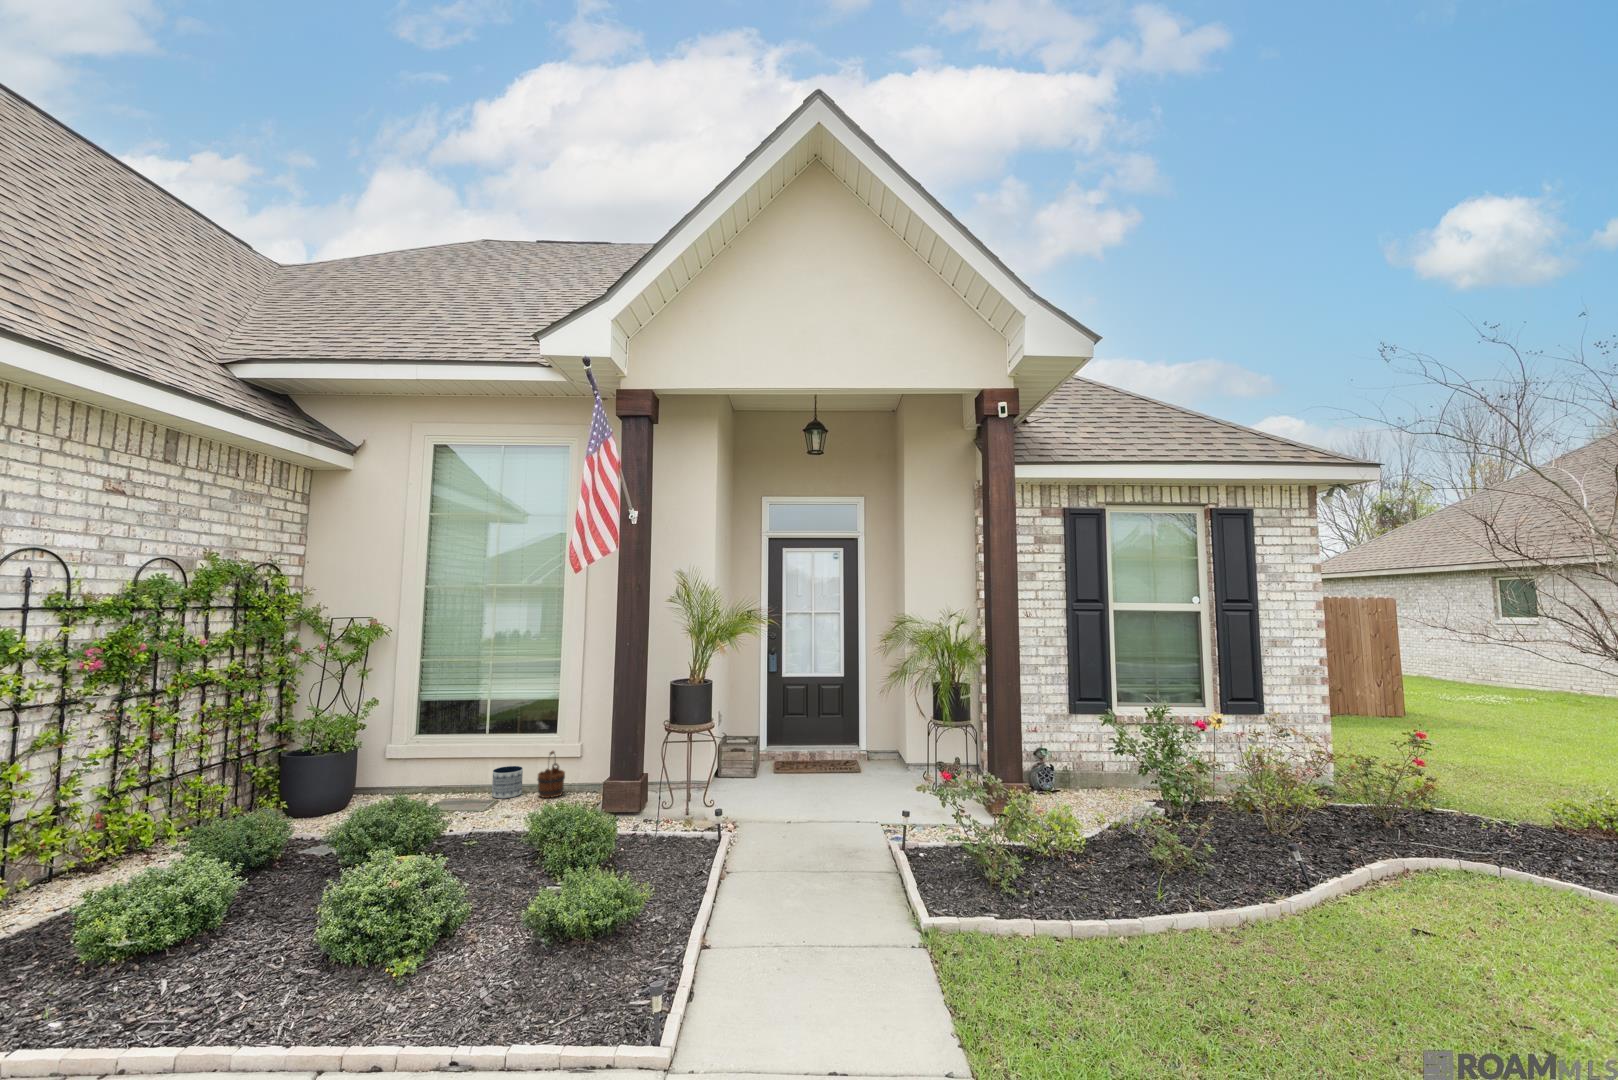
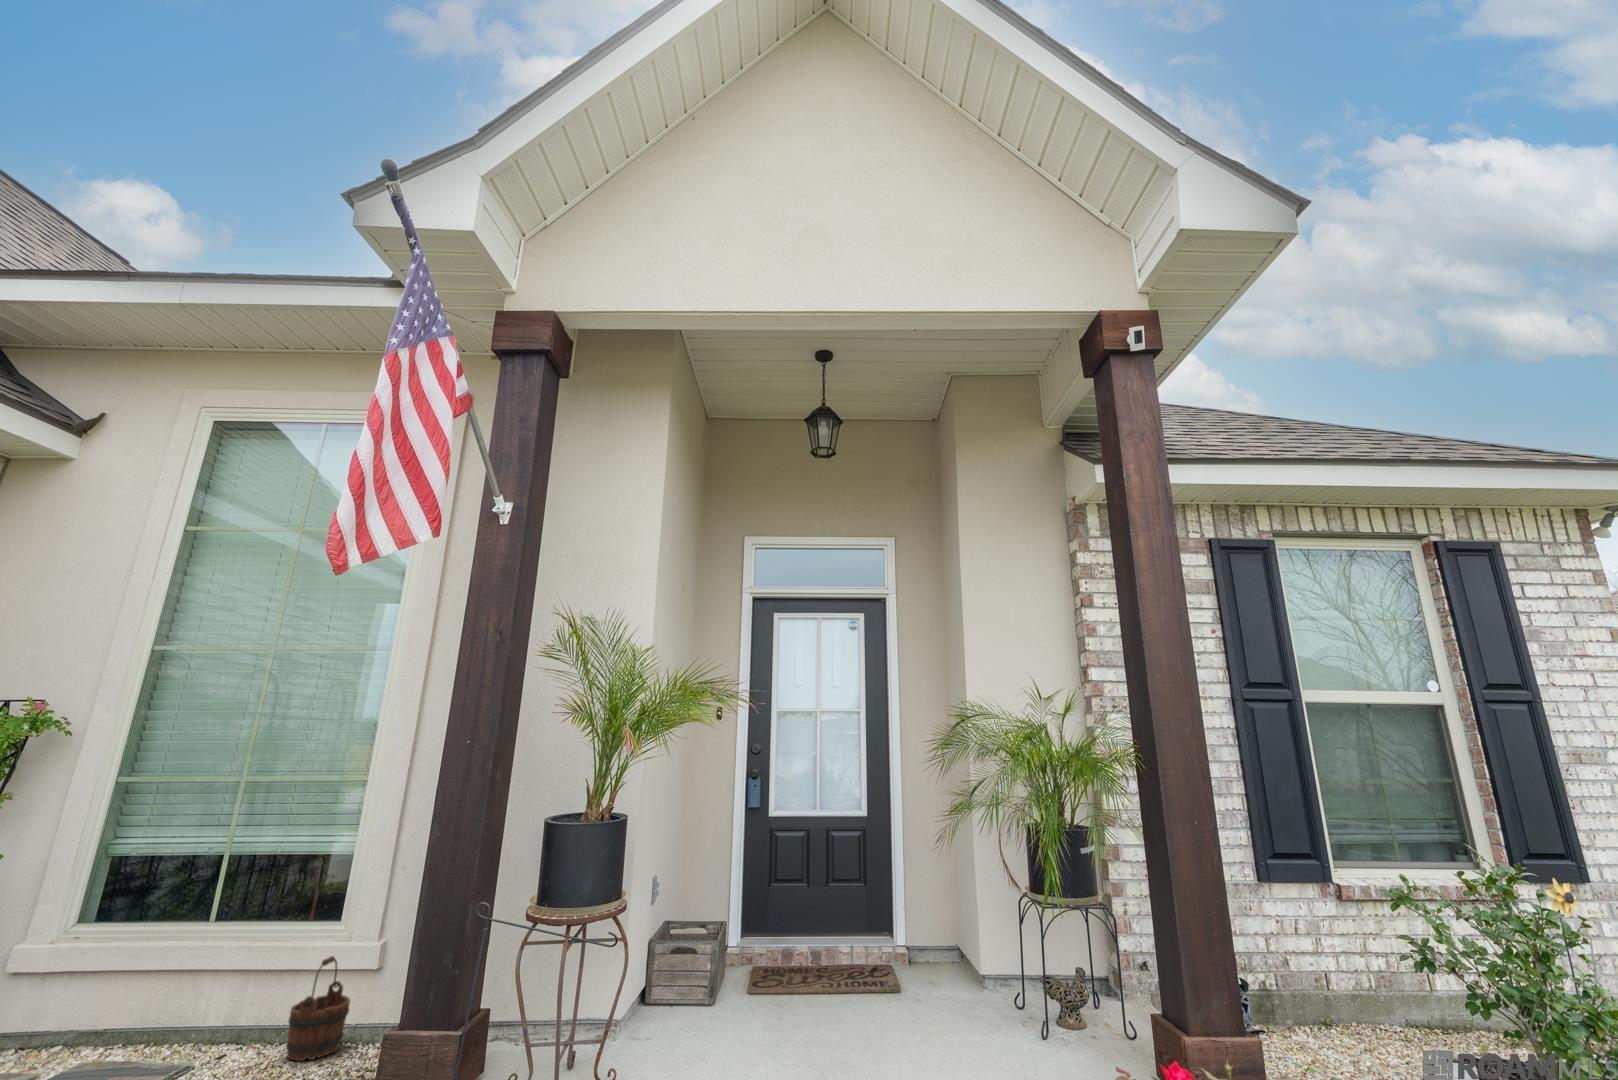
planter: present [492,766,523,798] -> none [191,988,269,1062]

